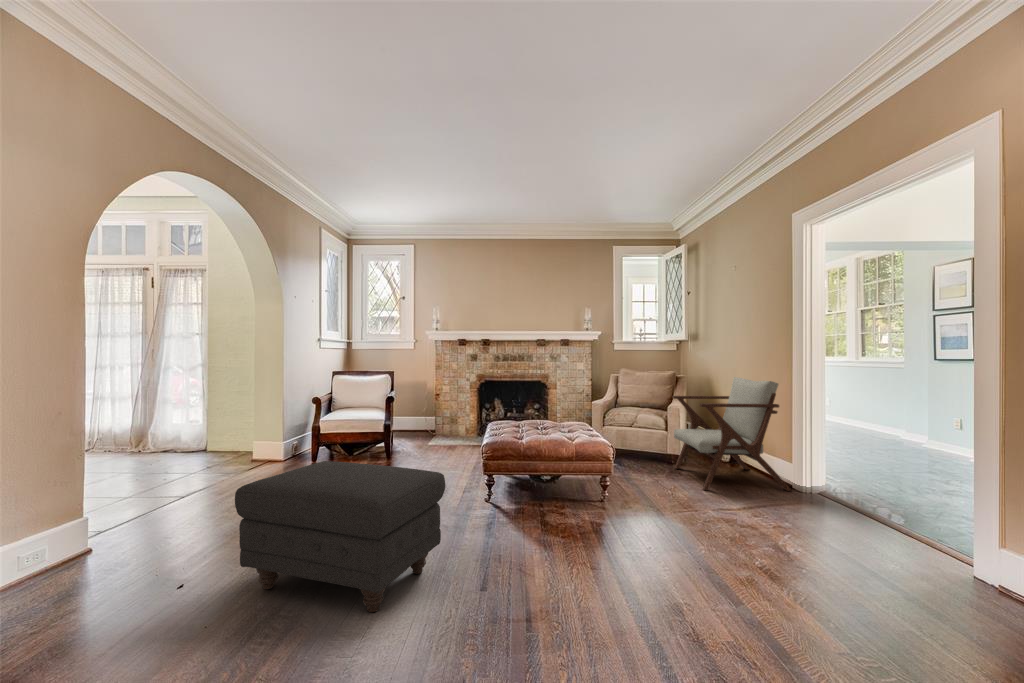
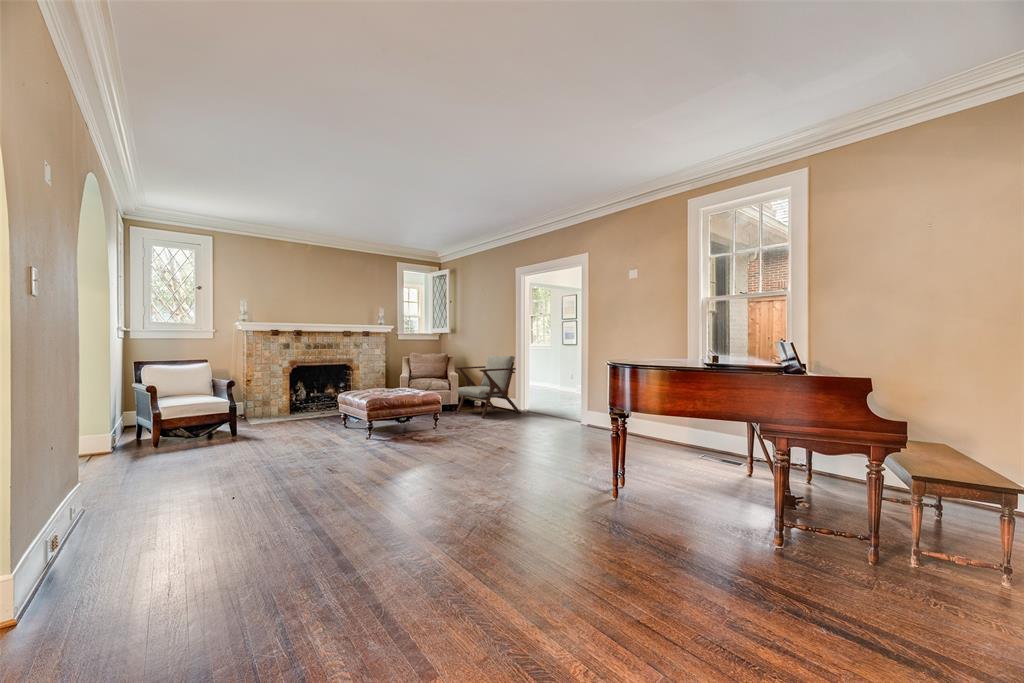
ottoman: present [235,461,445,612] -> none [274,411,393,494]

